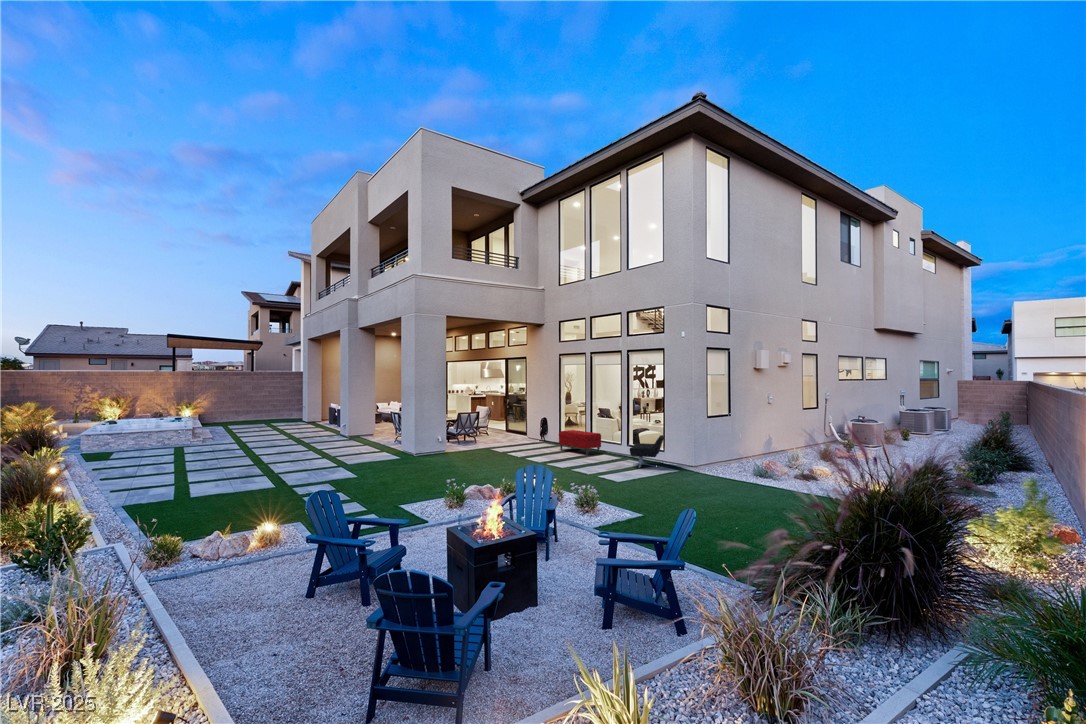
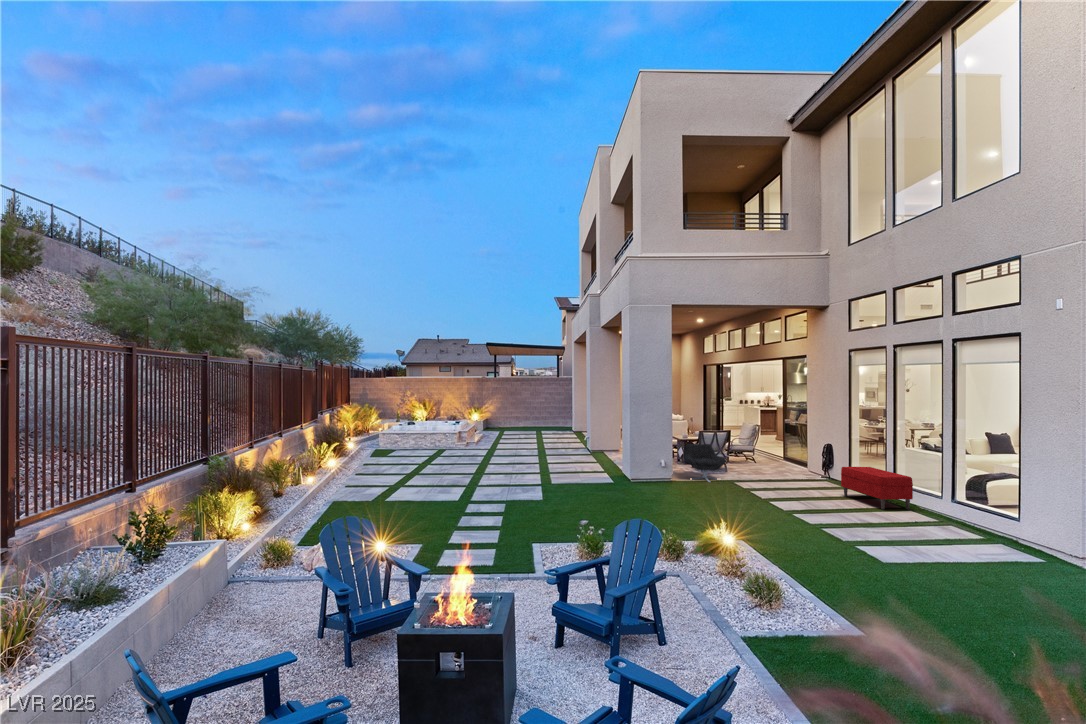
lounge chair: present [630,435,664,467] -> present [684,444,726,482]

